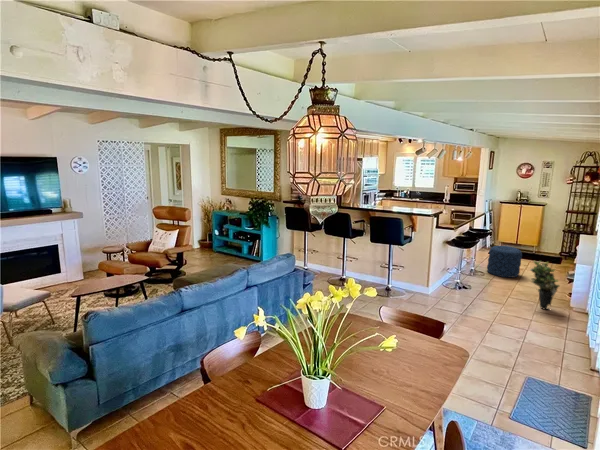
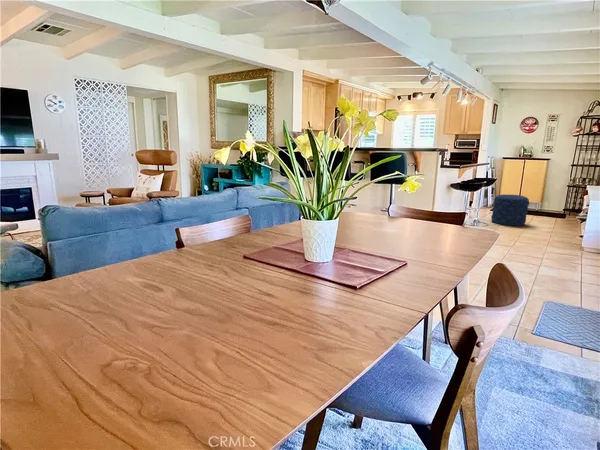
potted plant: present [531,261,559,309] -> none [542,198,575,249]

